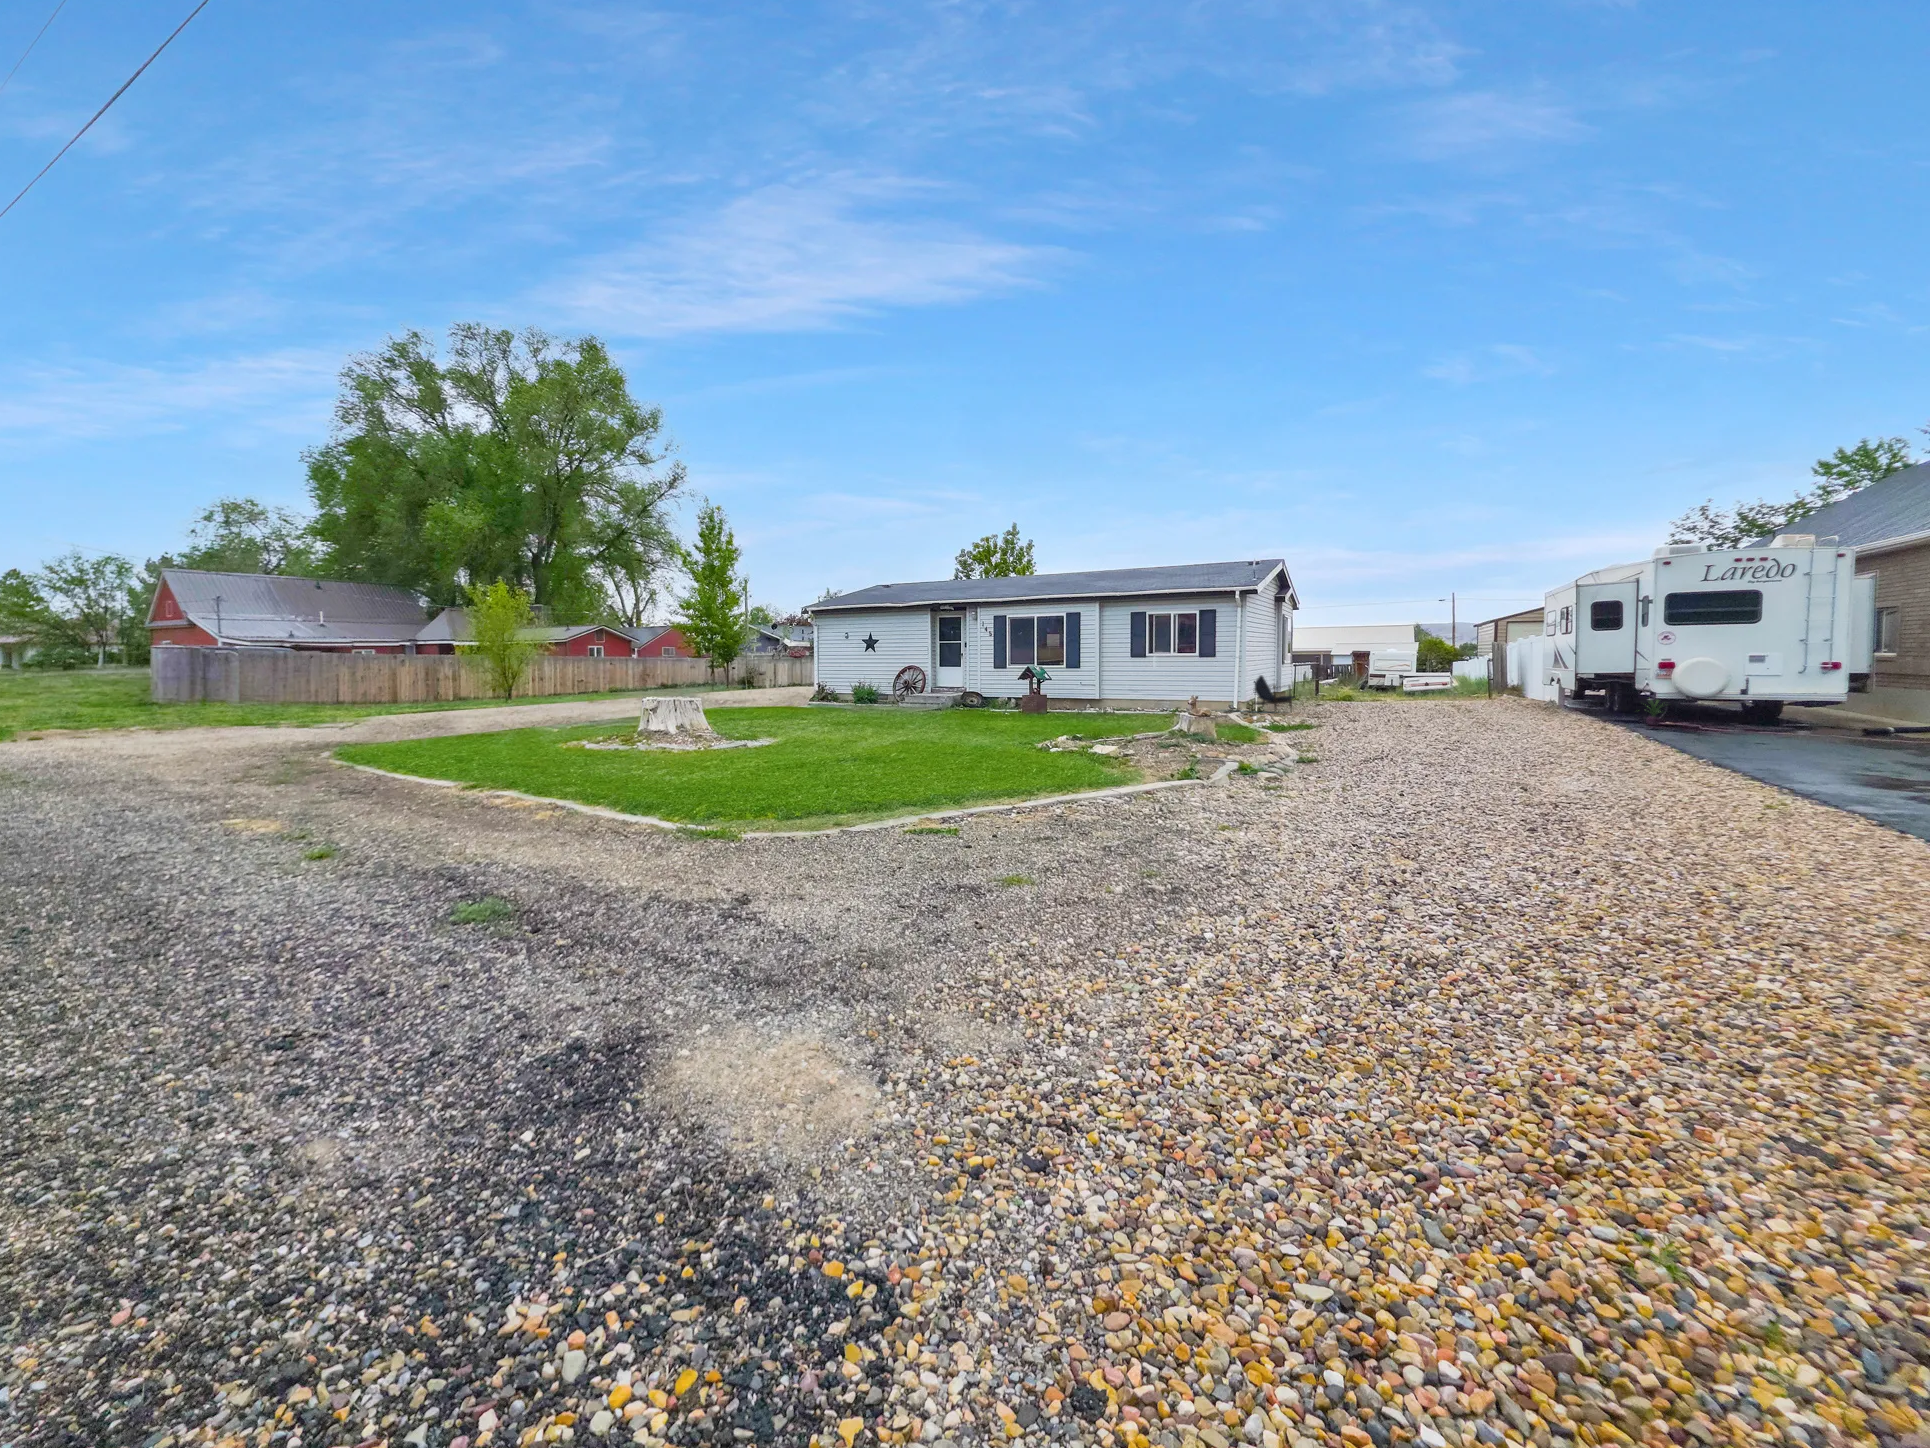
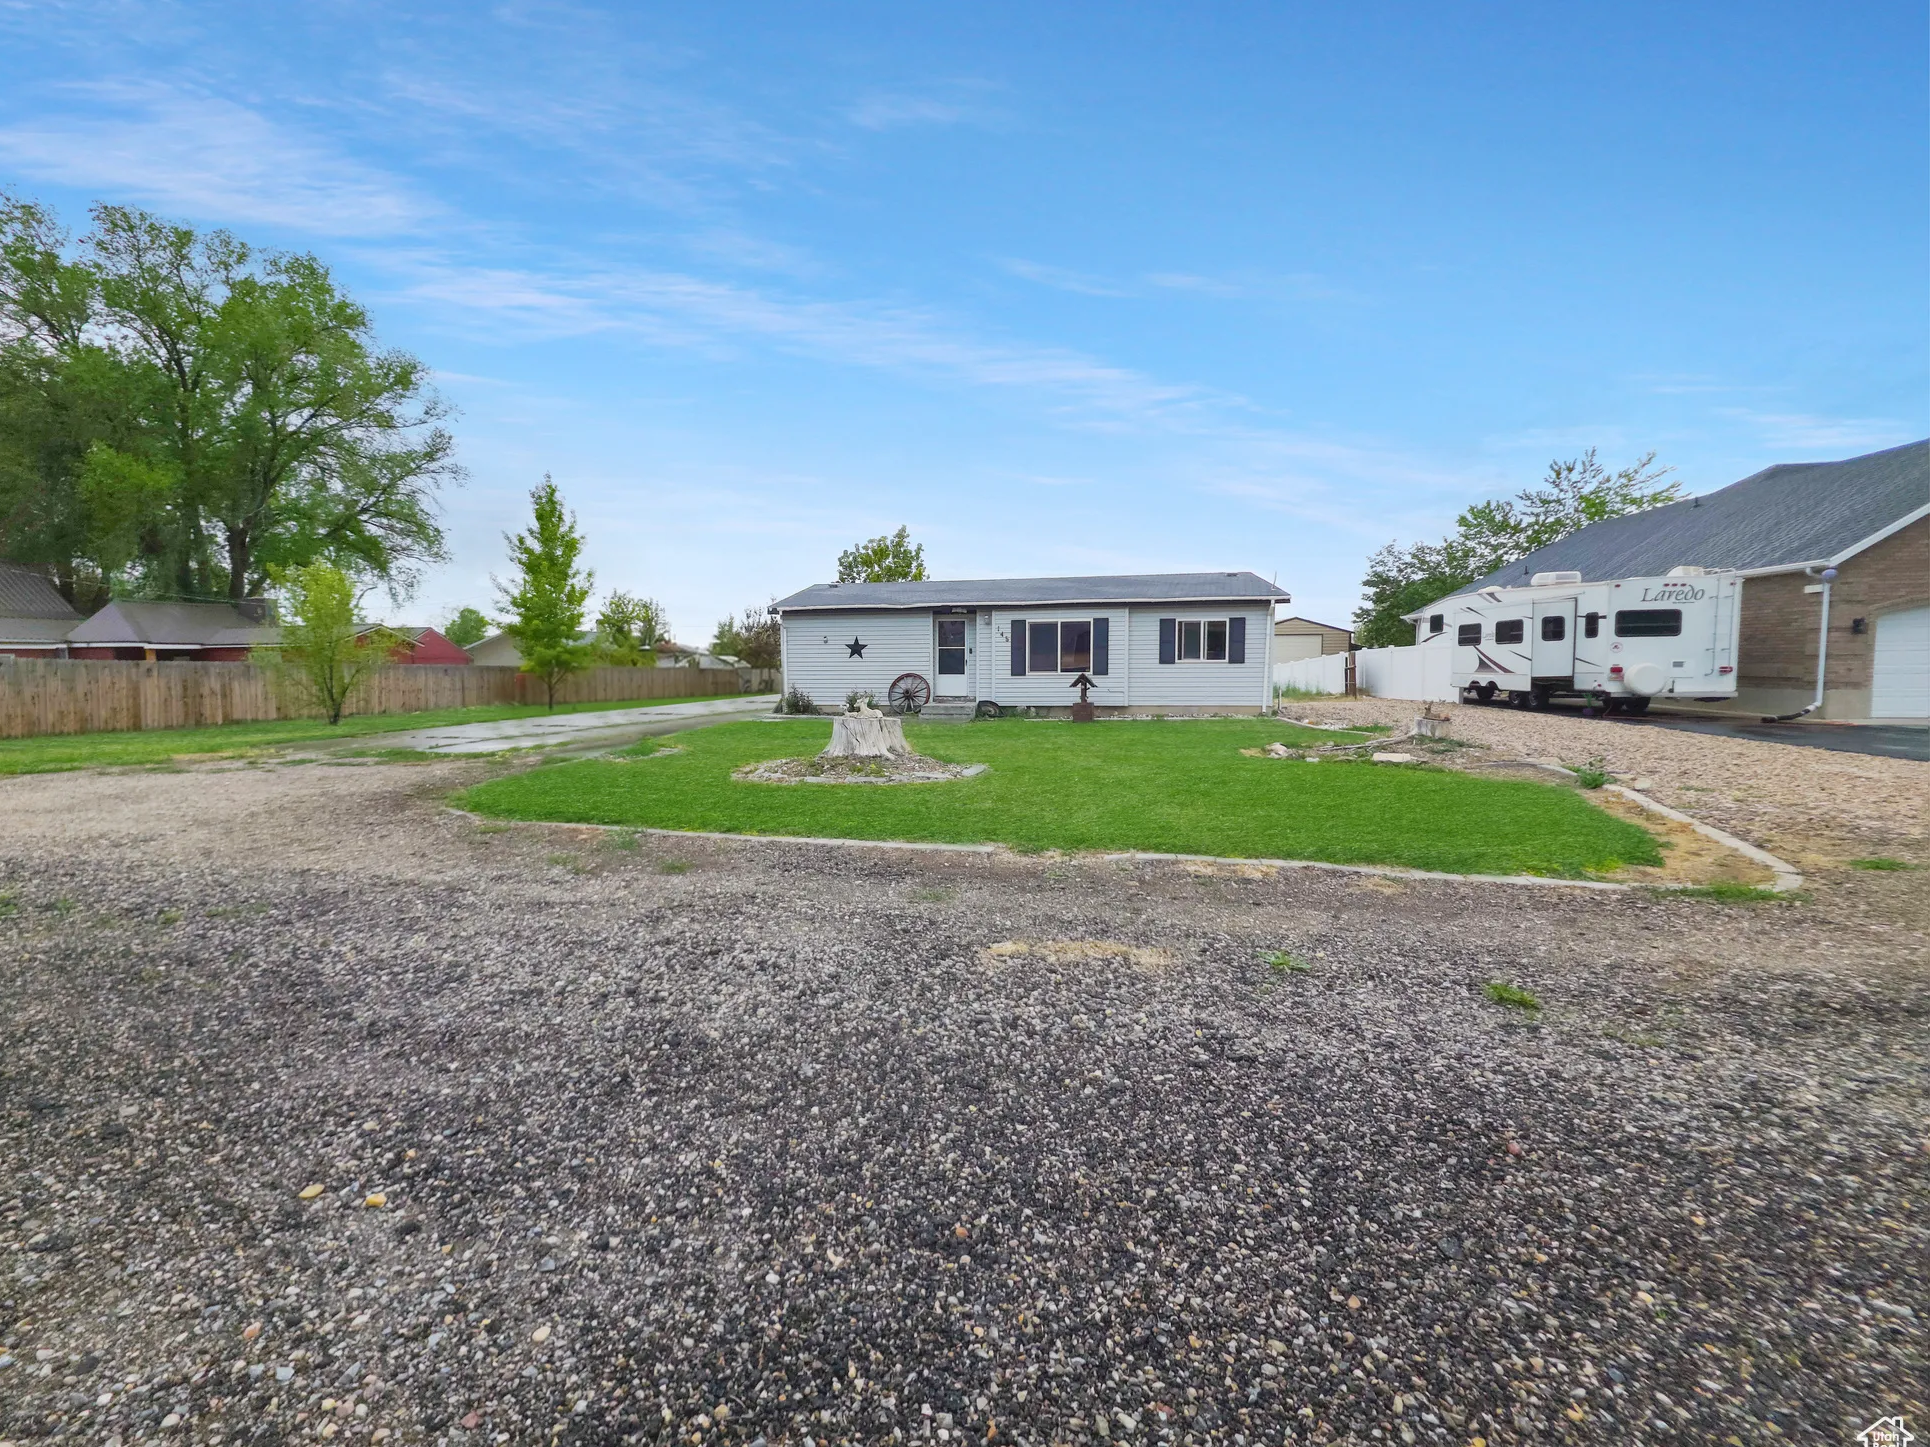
lounge chair: present [1253,675,1295,711] -> none [1270,679,1309,714]

